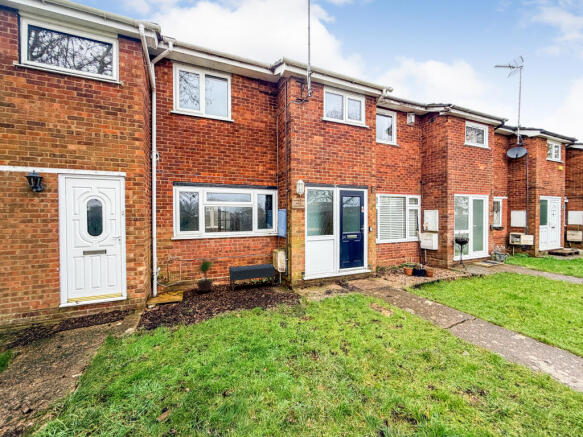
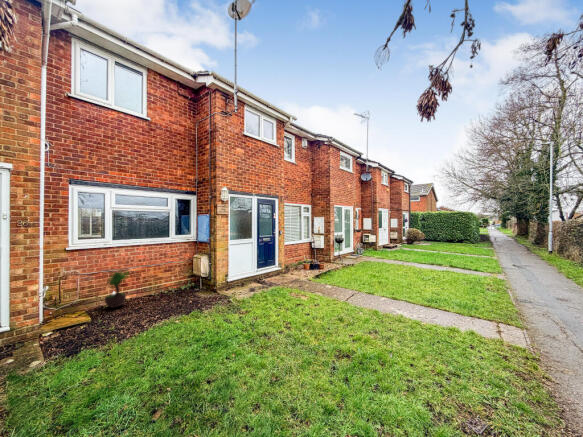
bench: present [229,264,275,291] -> none [144,270,197,302]

